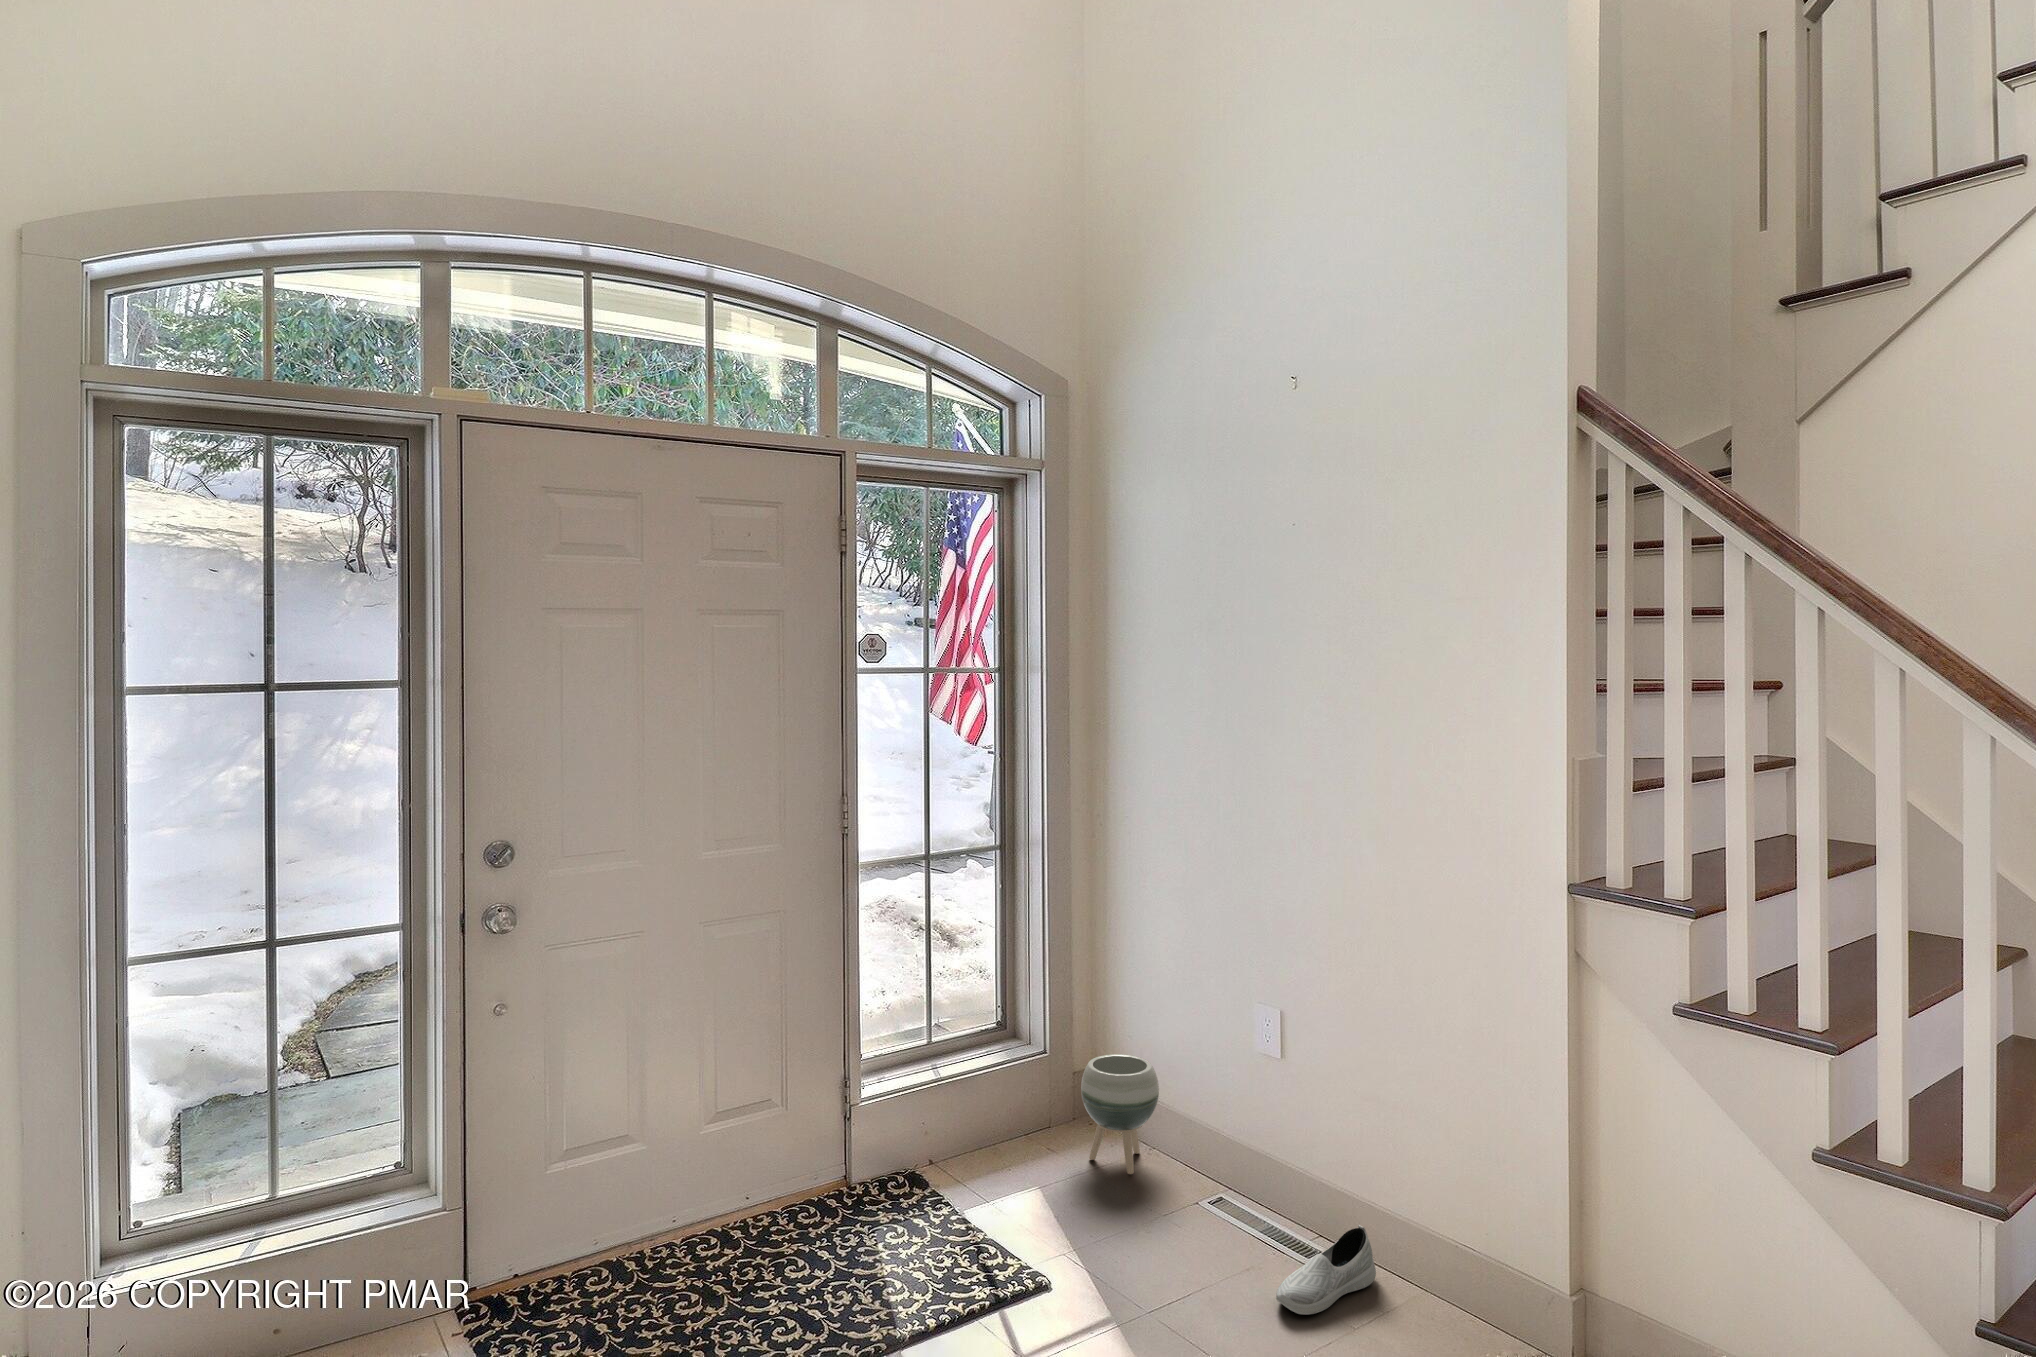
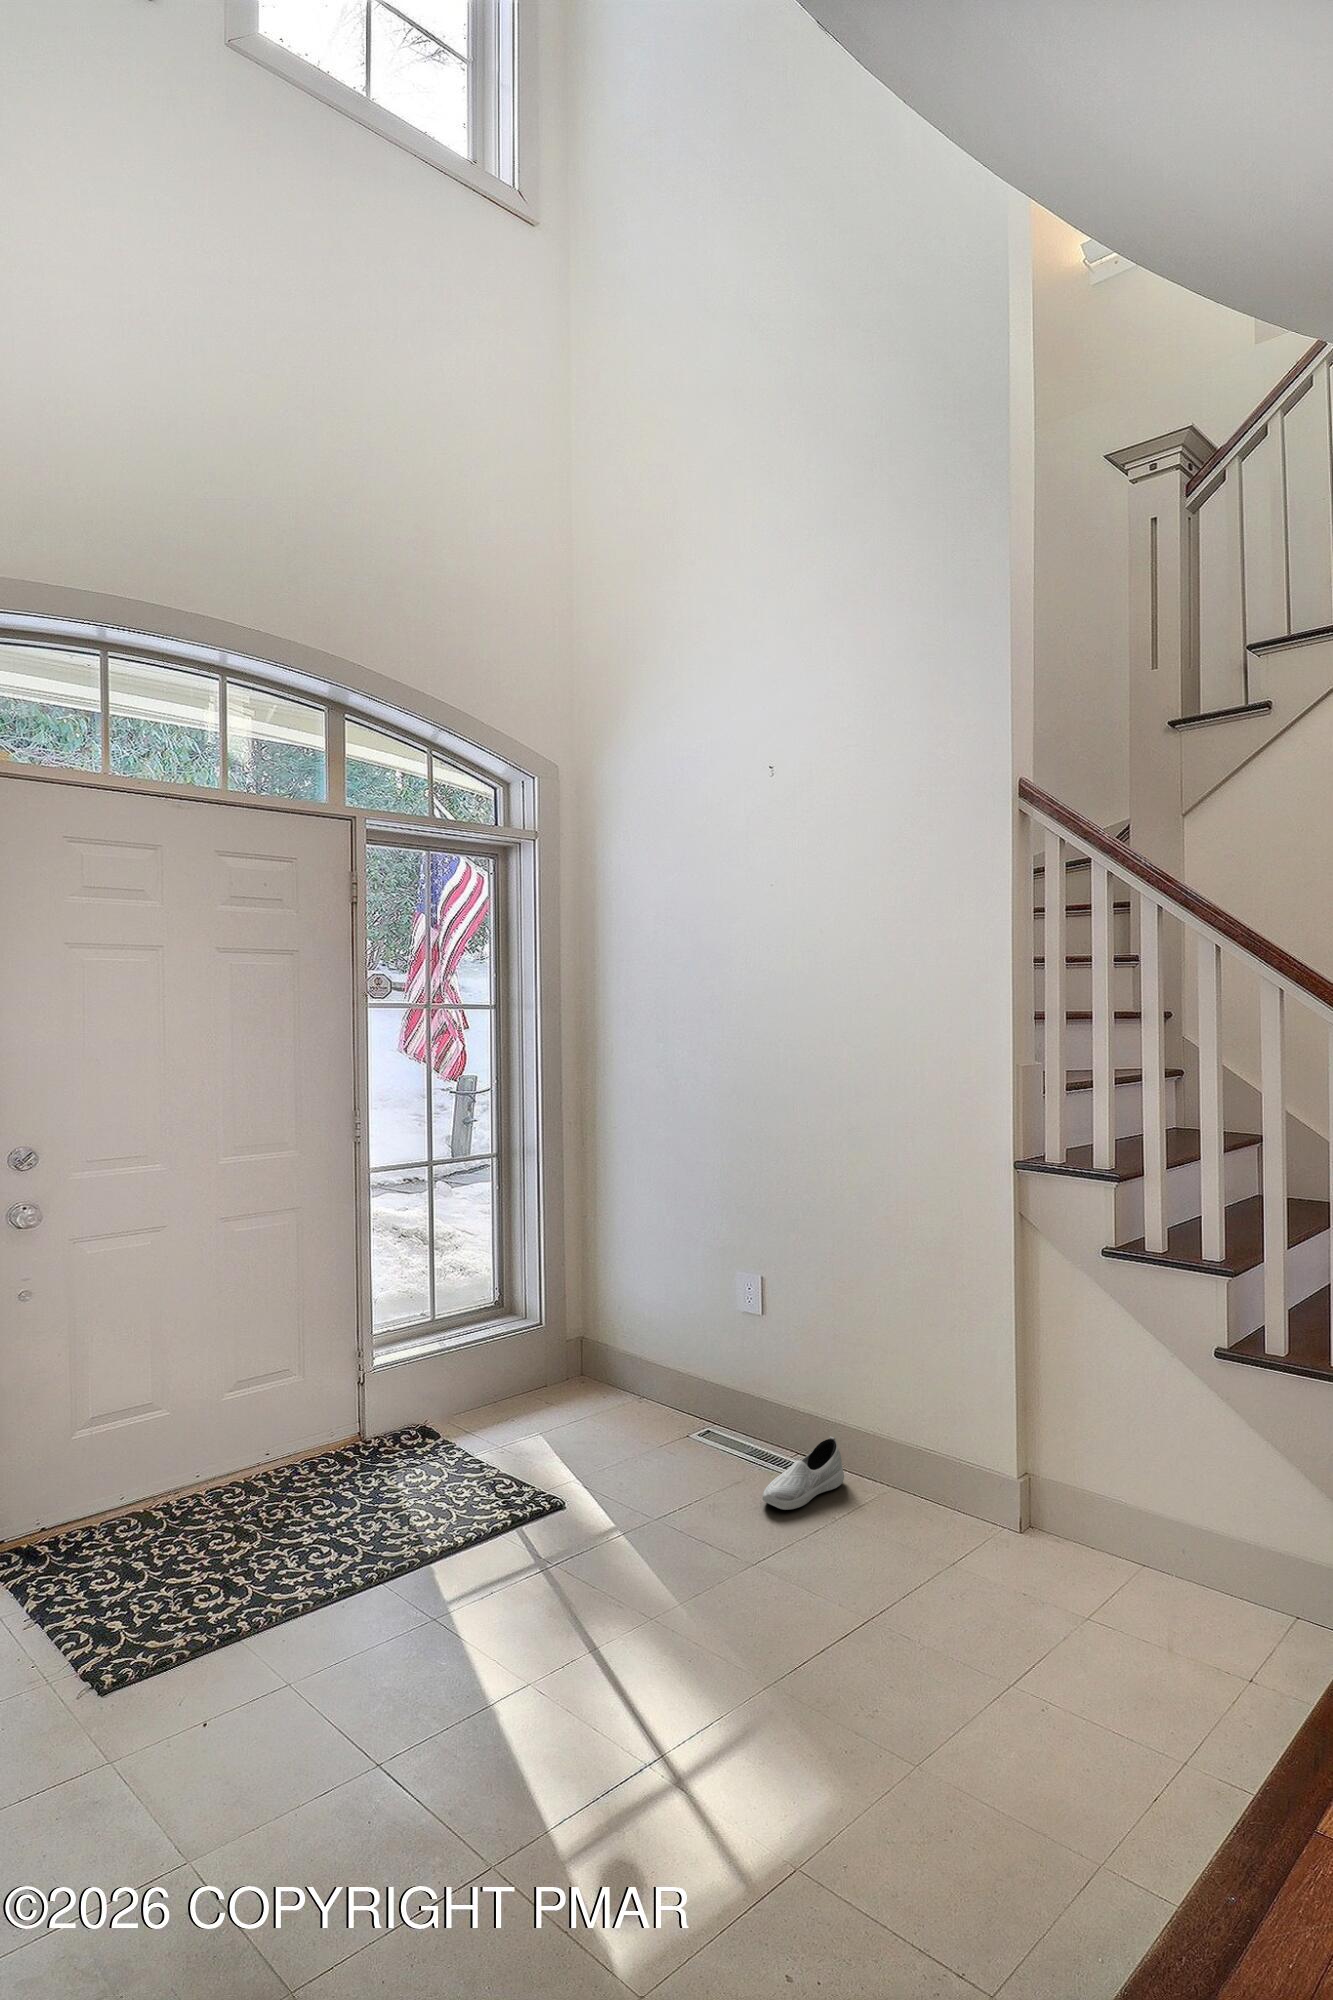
planter: present [1081,1054,1159,1174] -> none [580,1315,651,1419]

